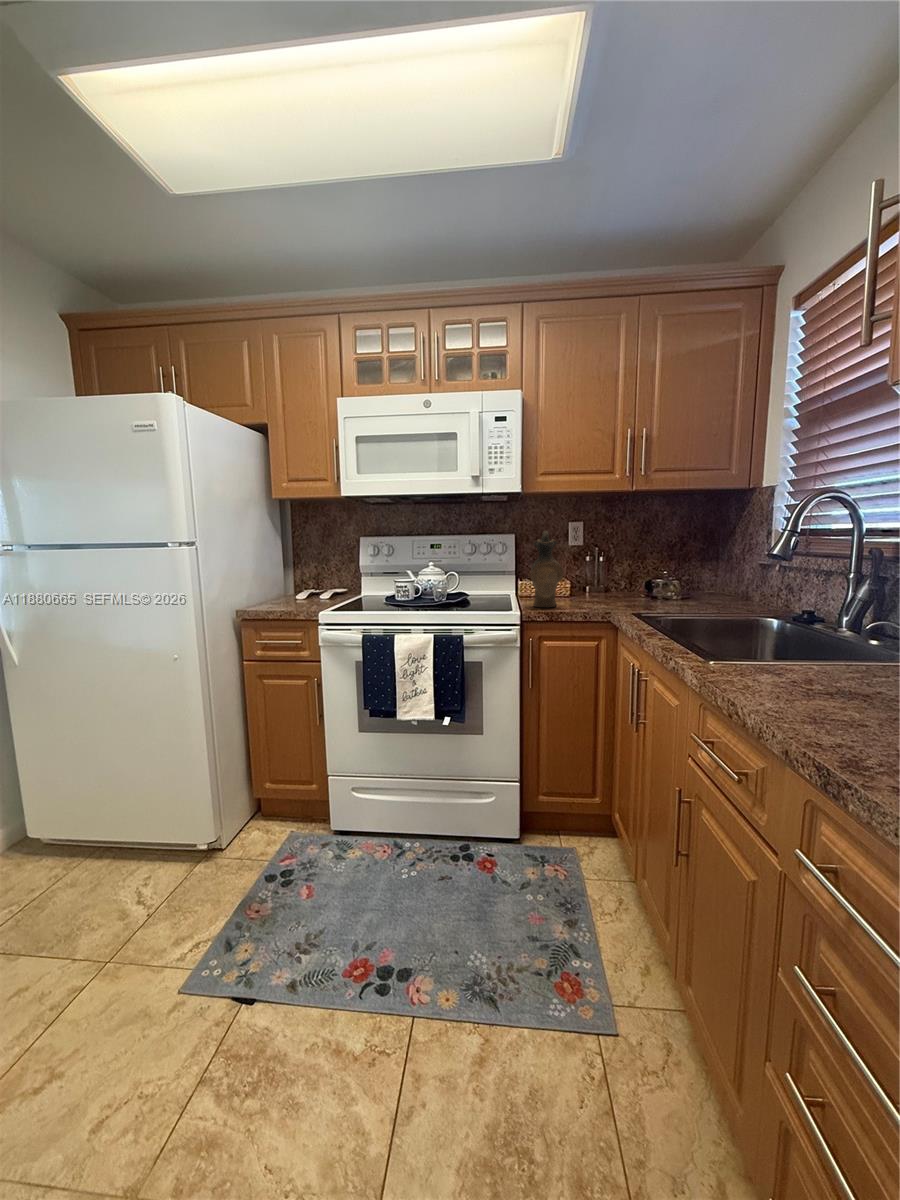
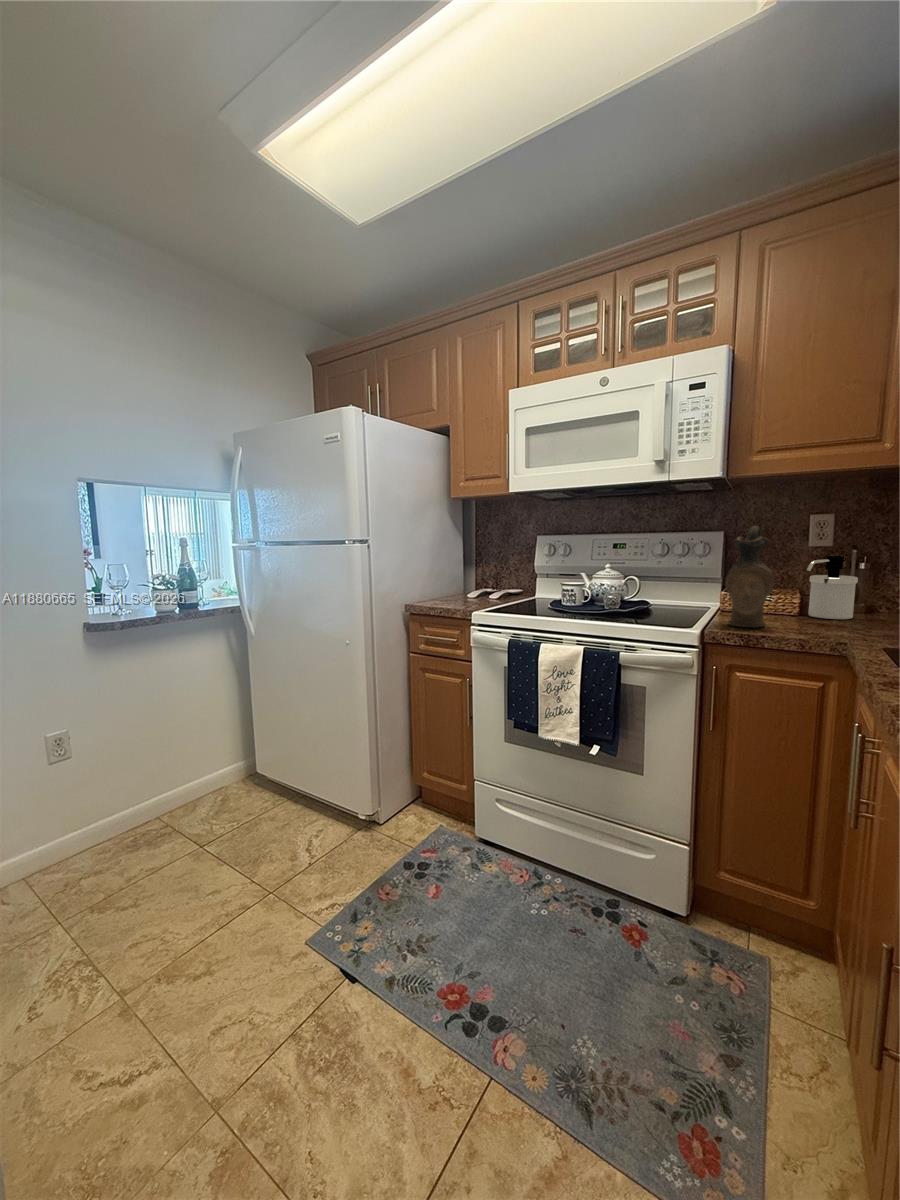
soap dispenser: none [574,552,602,598] -> present [807,556,858,619]

